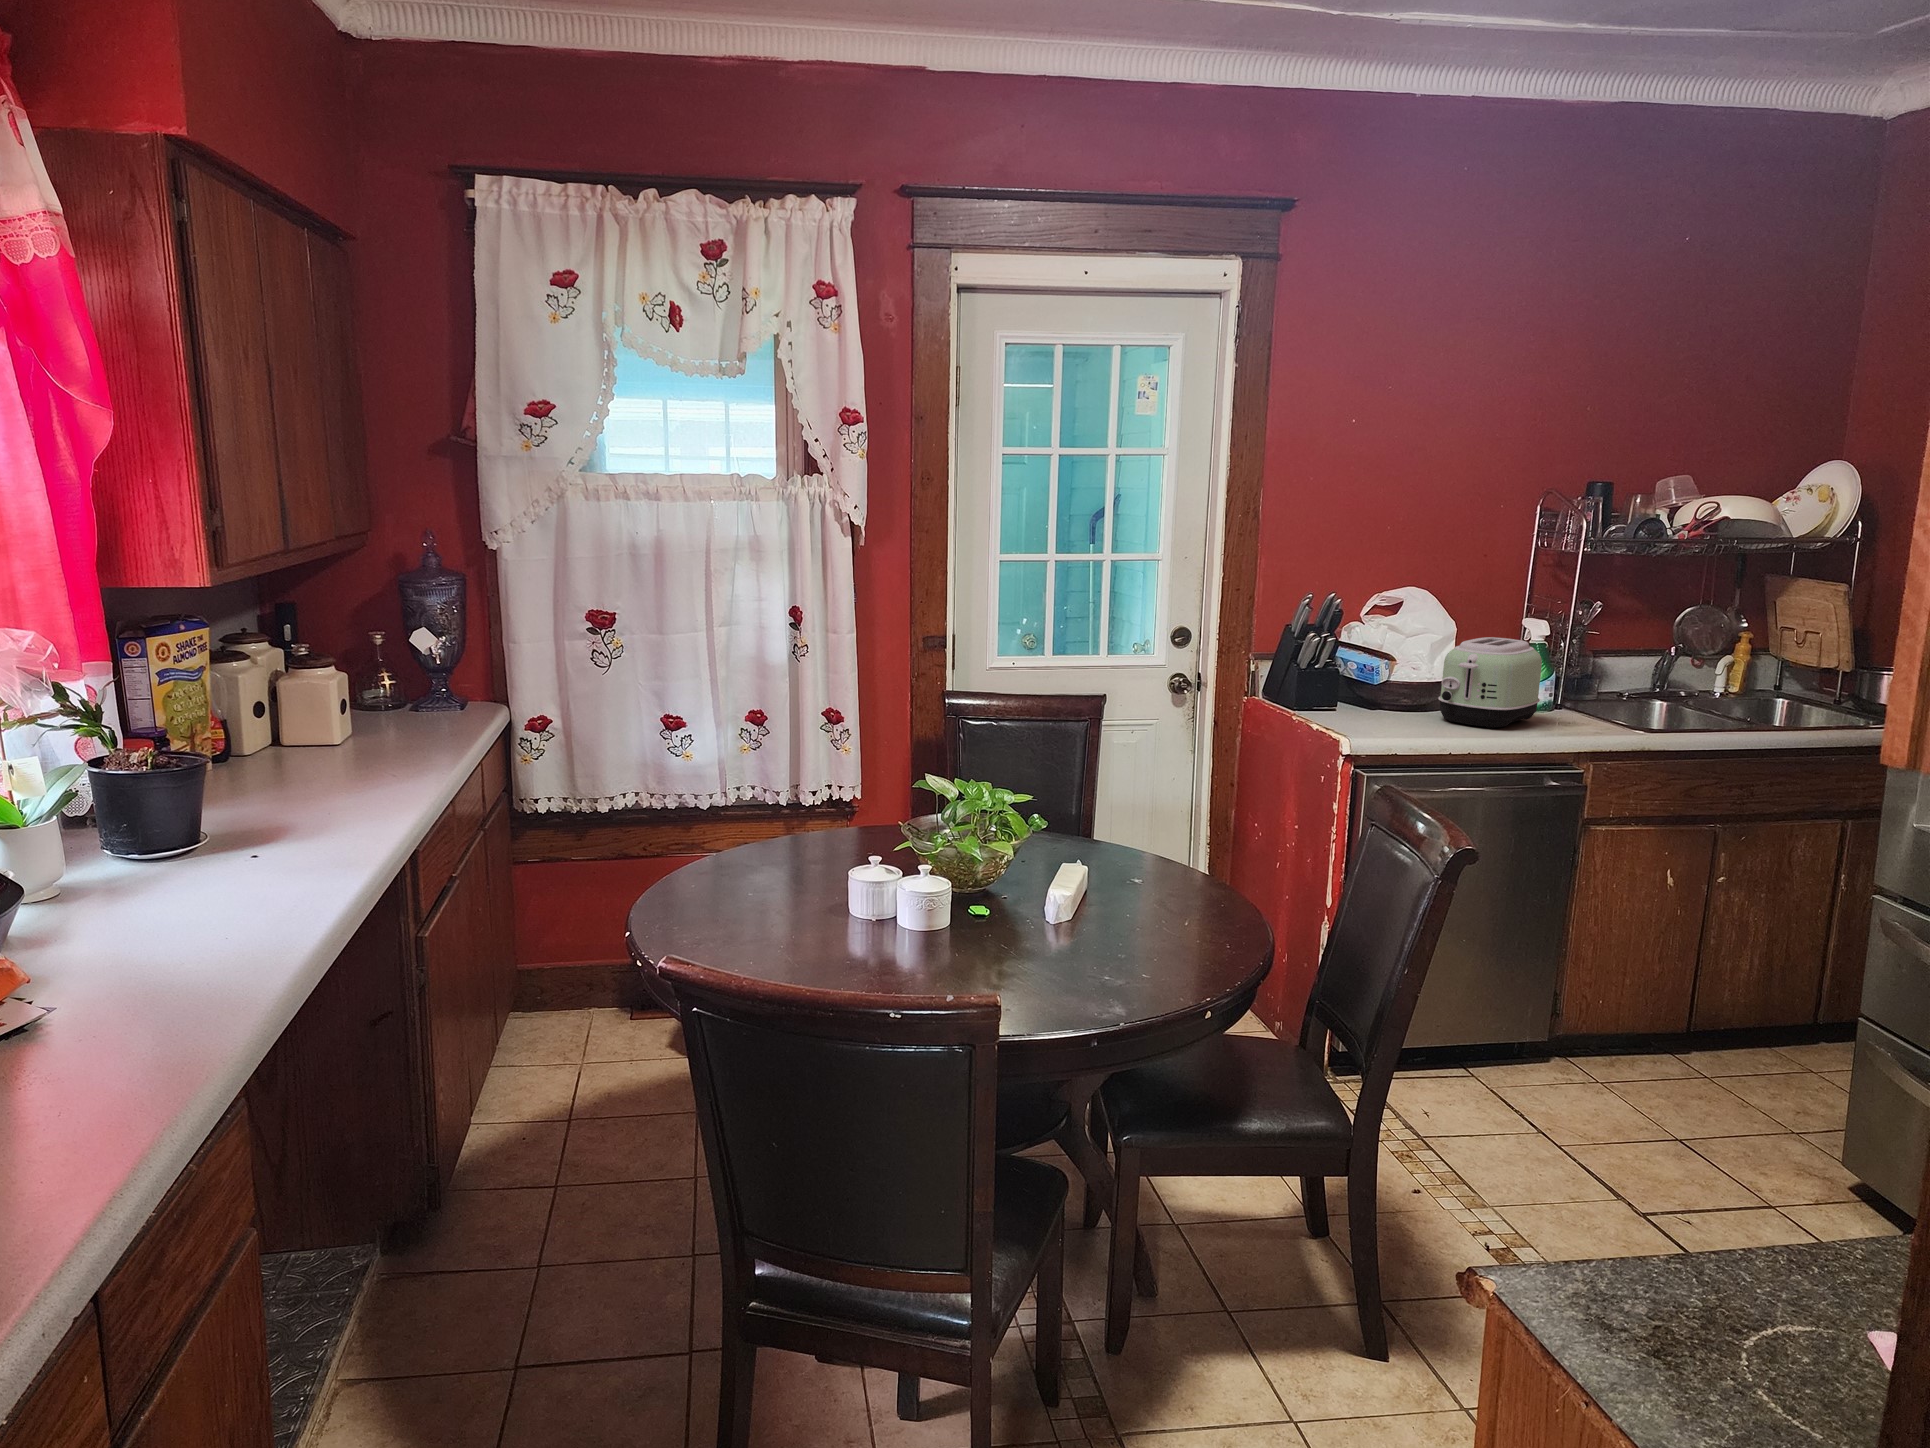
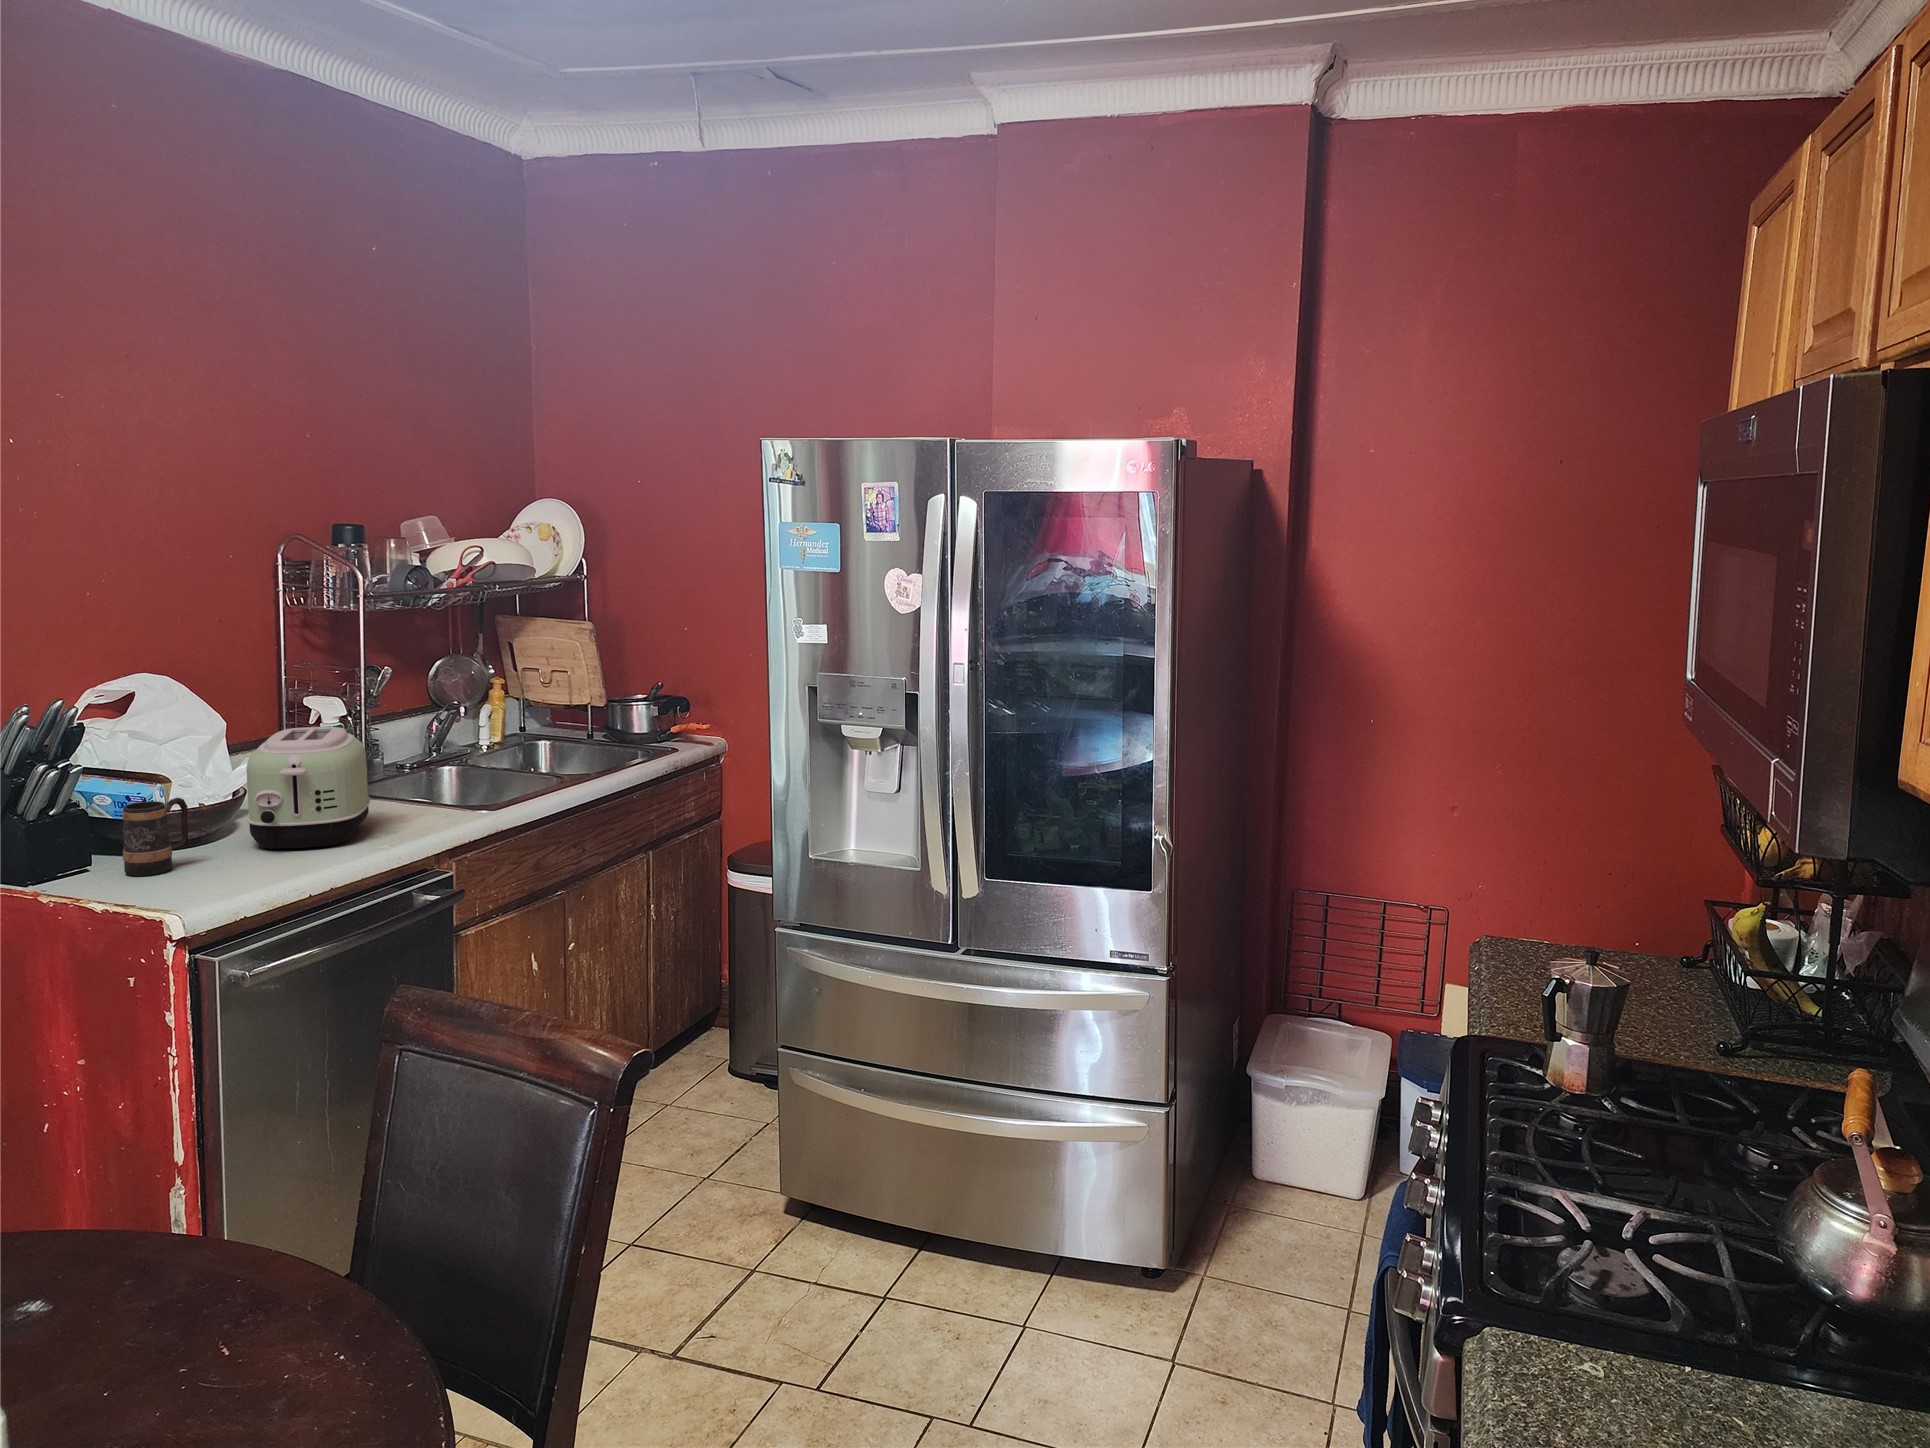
mug: none [1350,669,1396,719] -> present [123,798,188,876]

